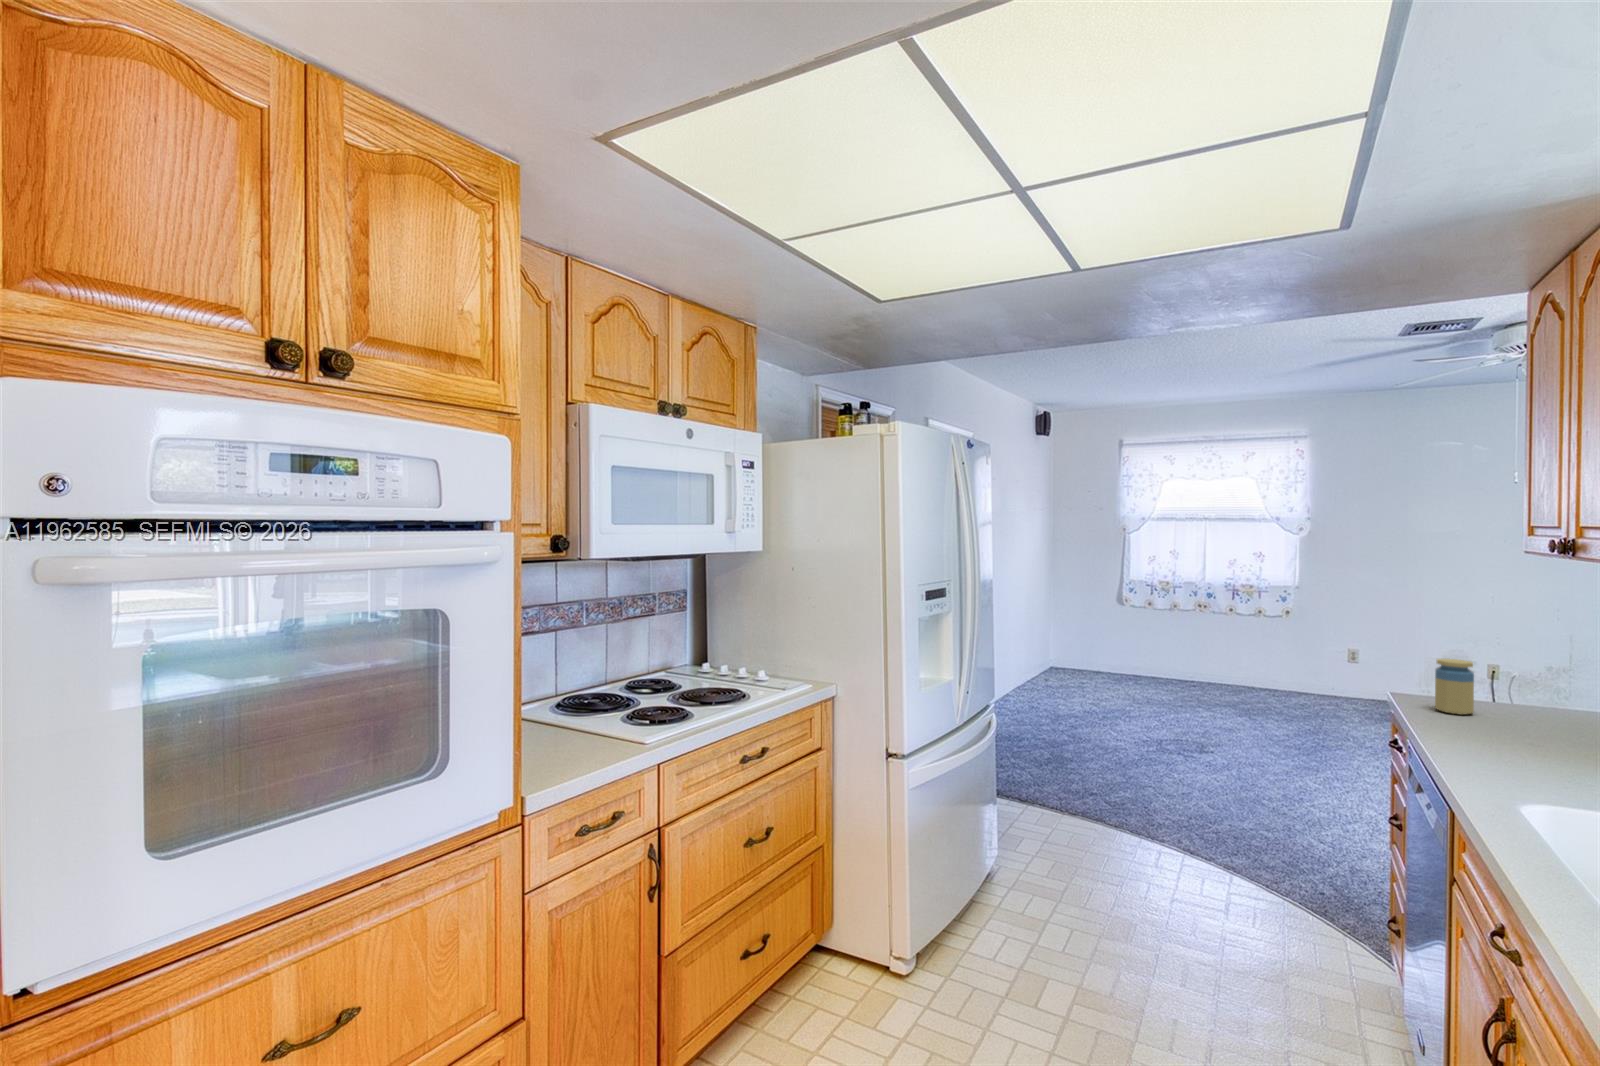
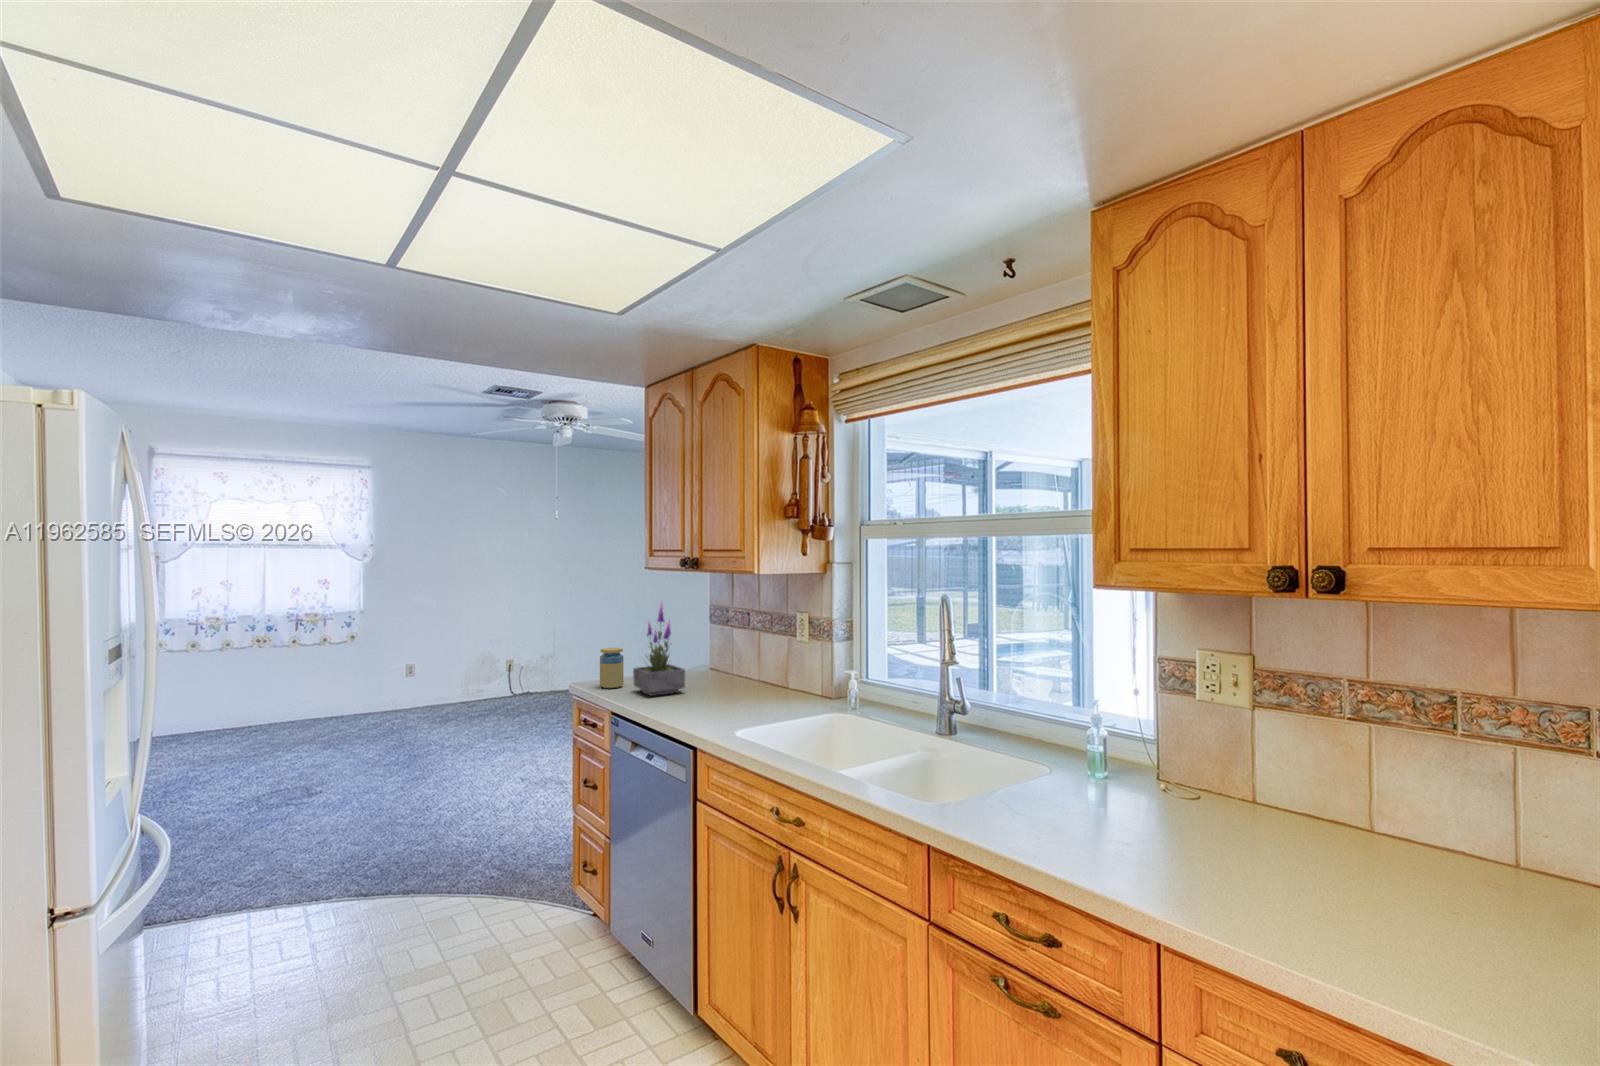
potted plant: none [1478,603,1567,743] -> present [633,603,685,696]

